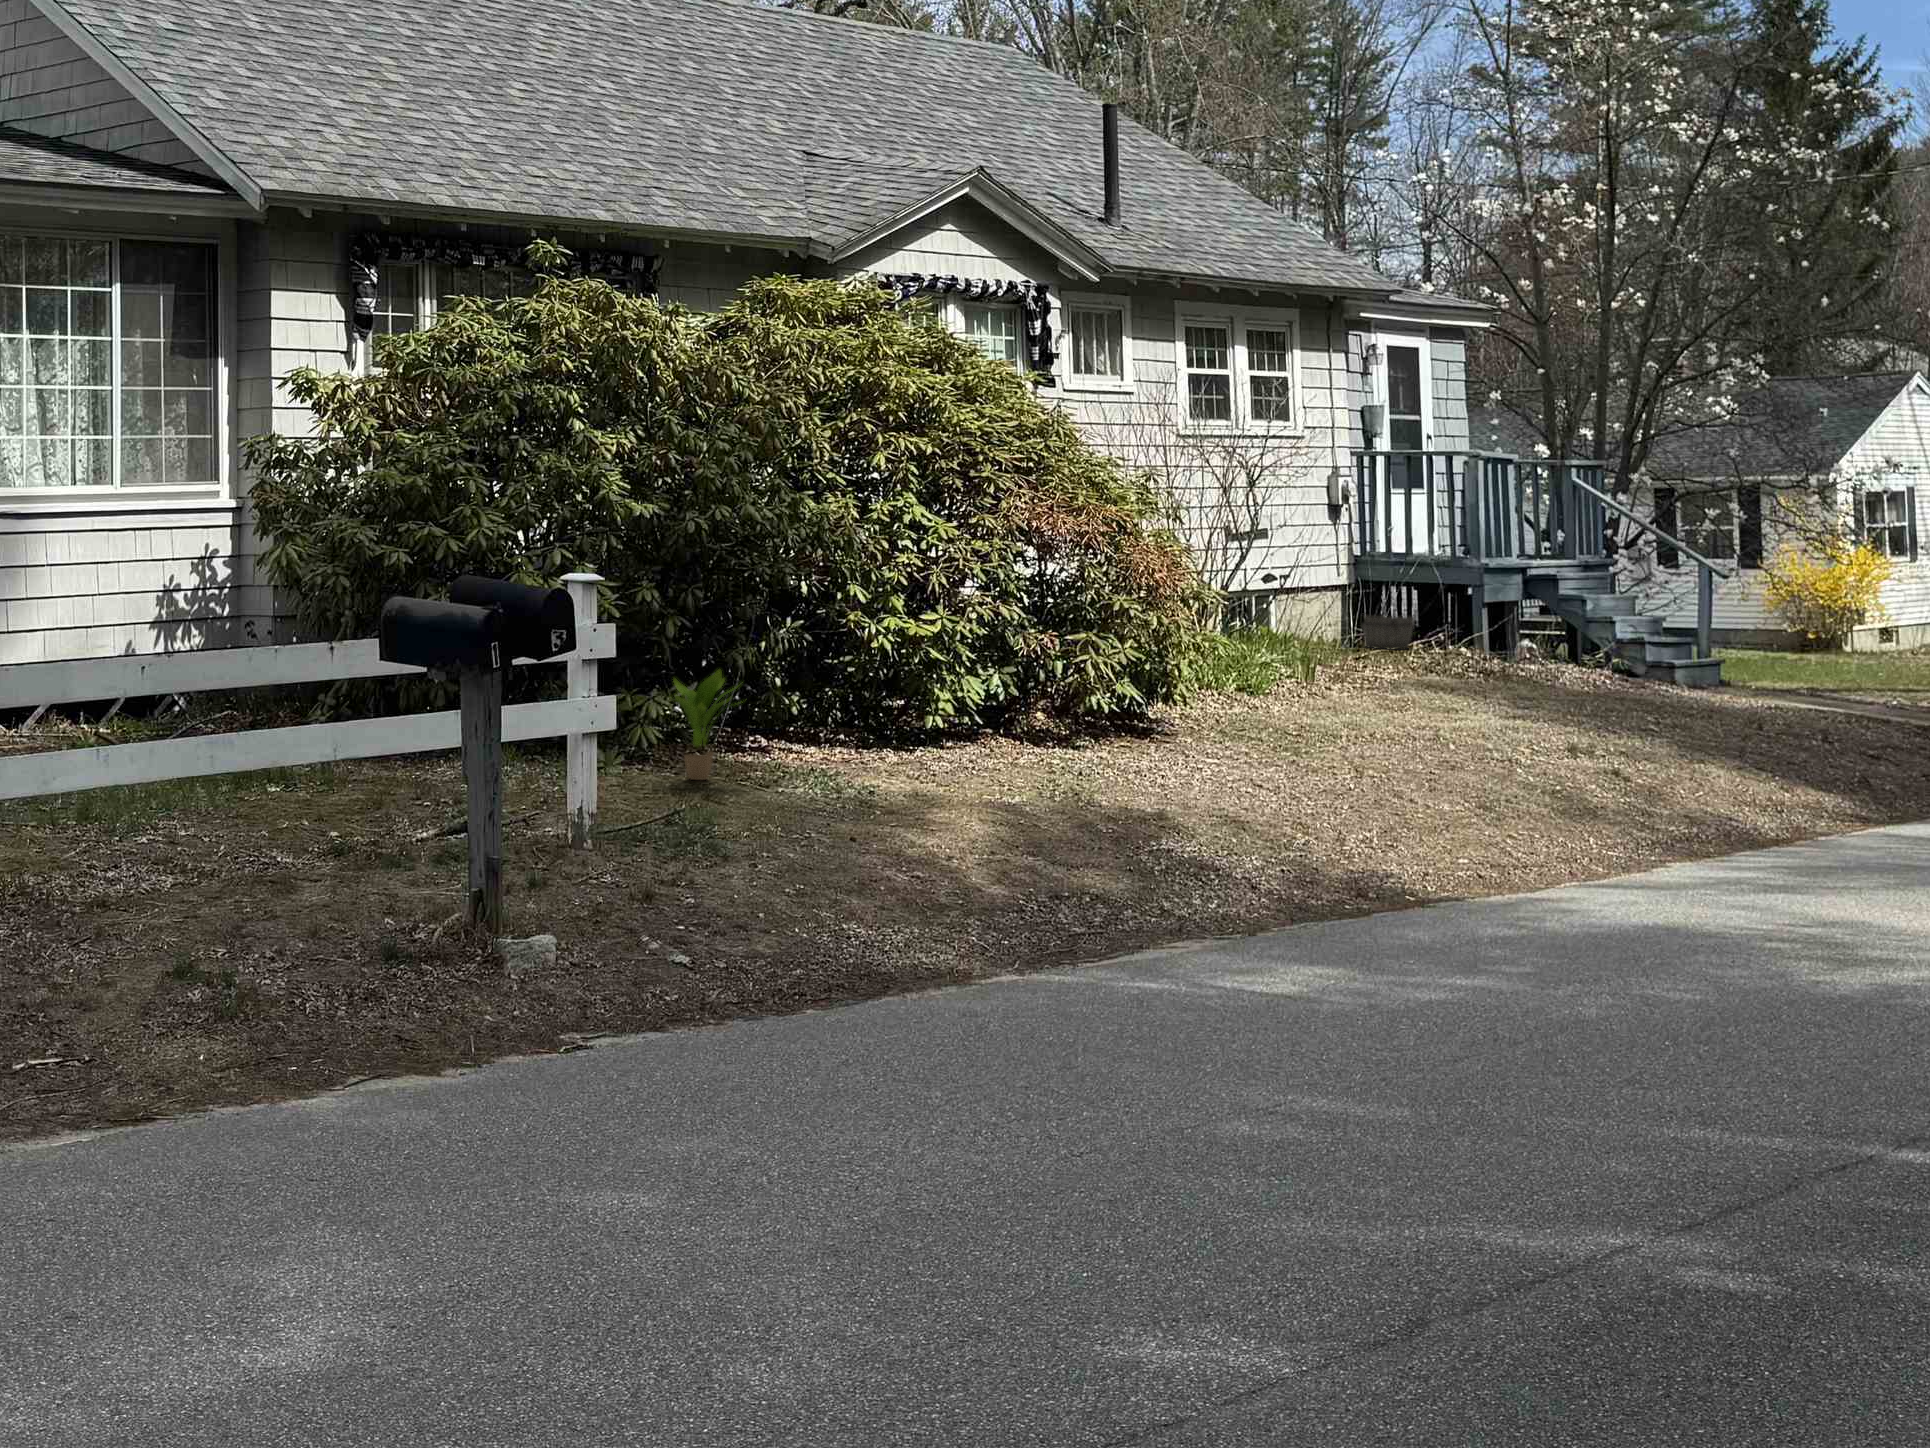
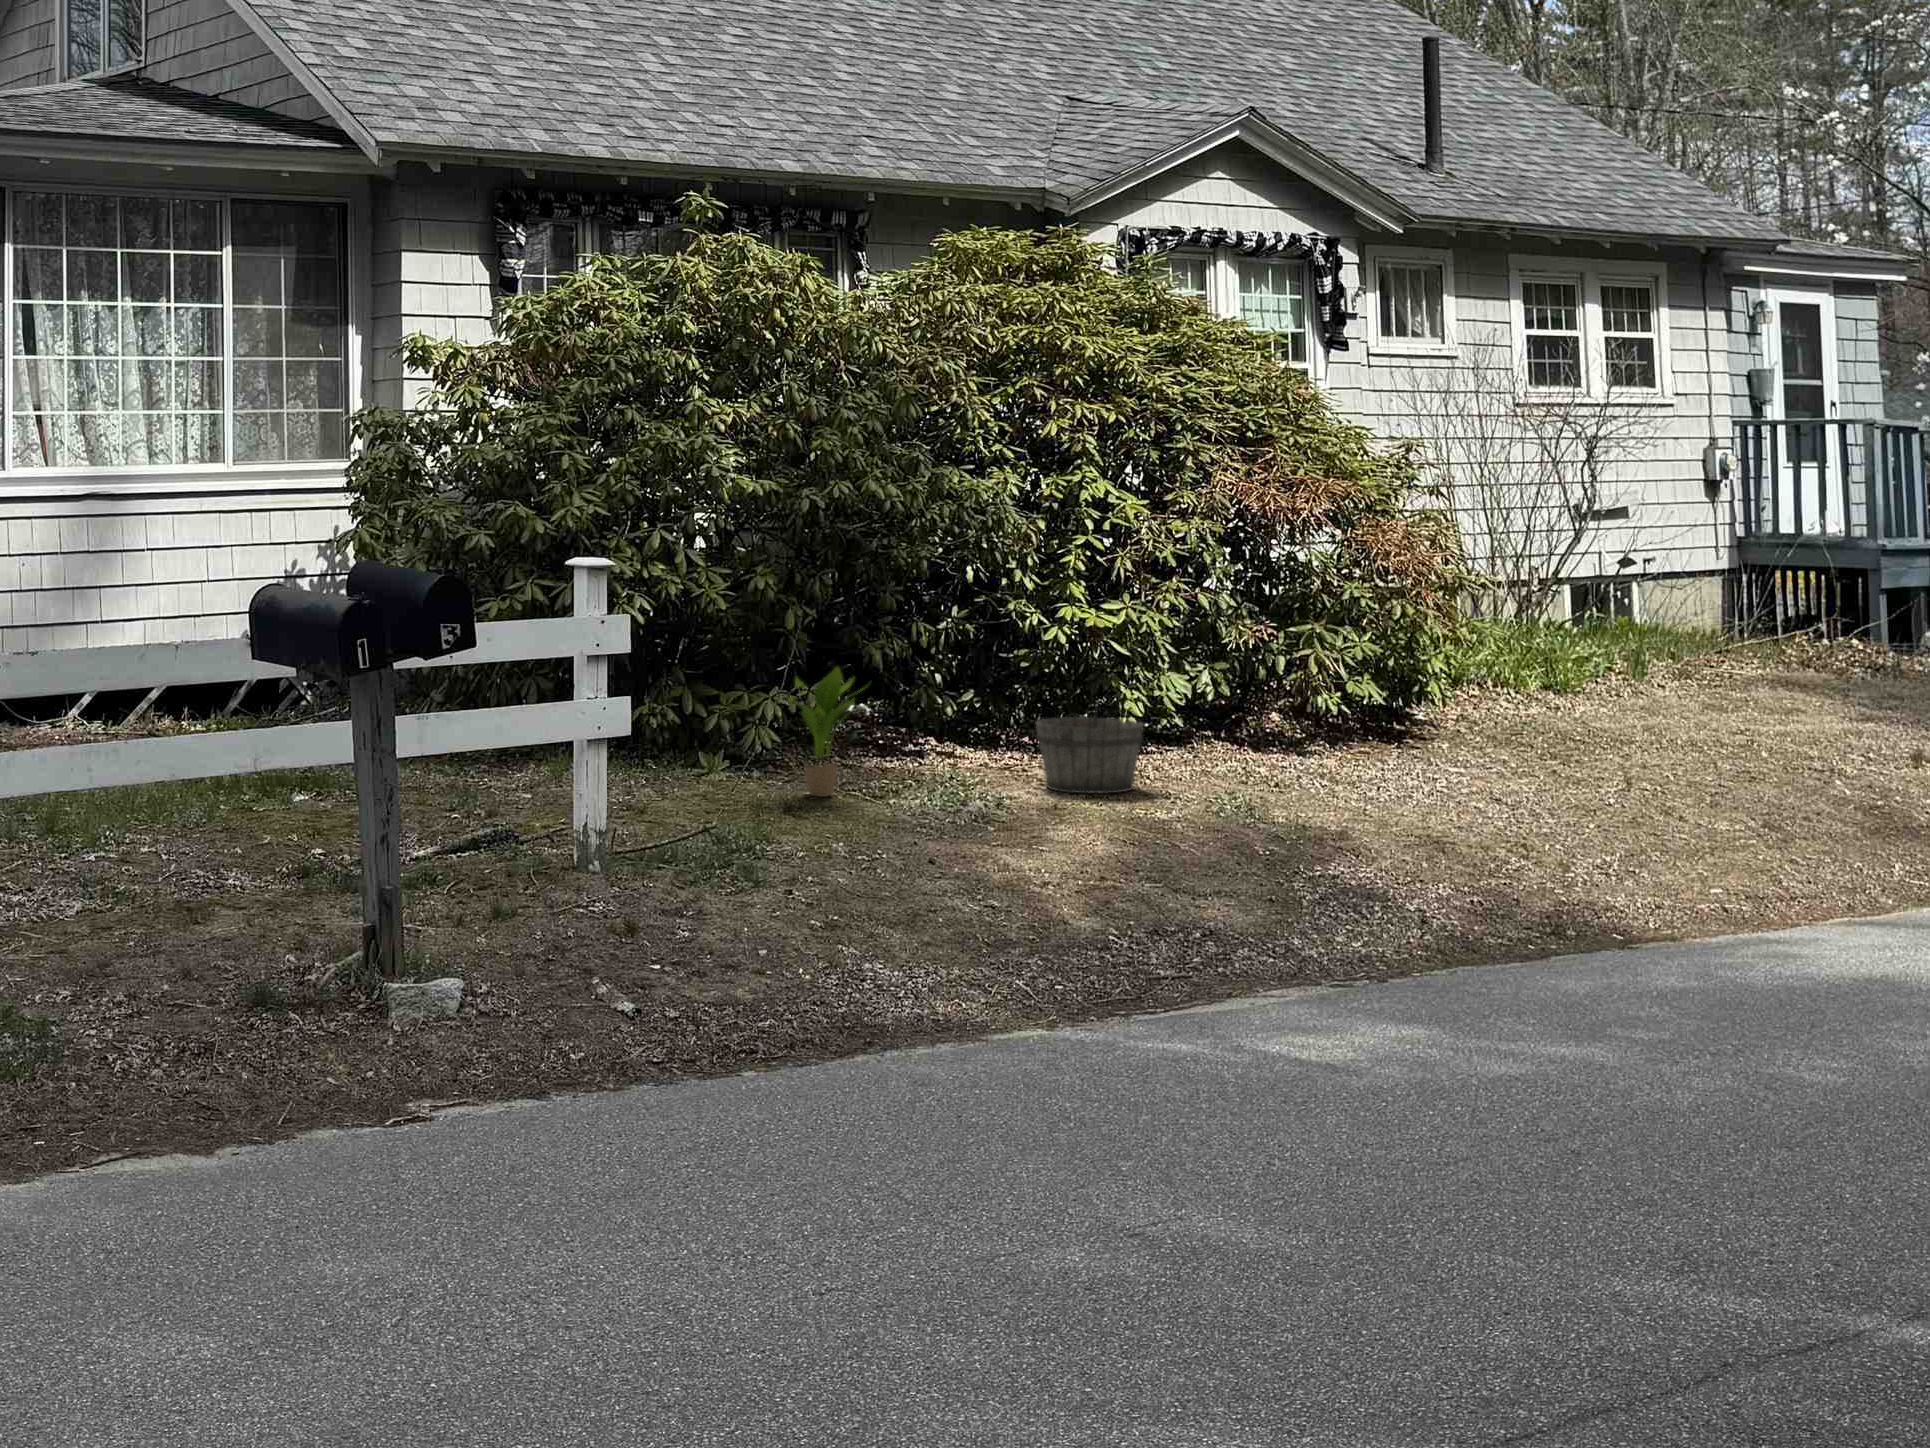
wooden bucket: present [1362,616,1415,649] -> present [1036,699,1143,794]

